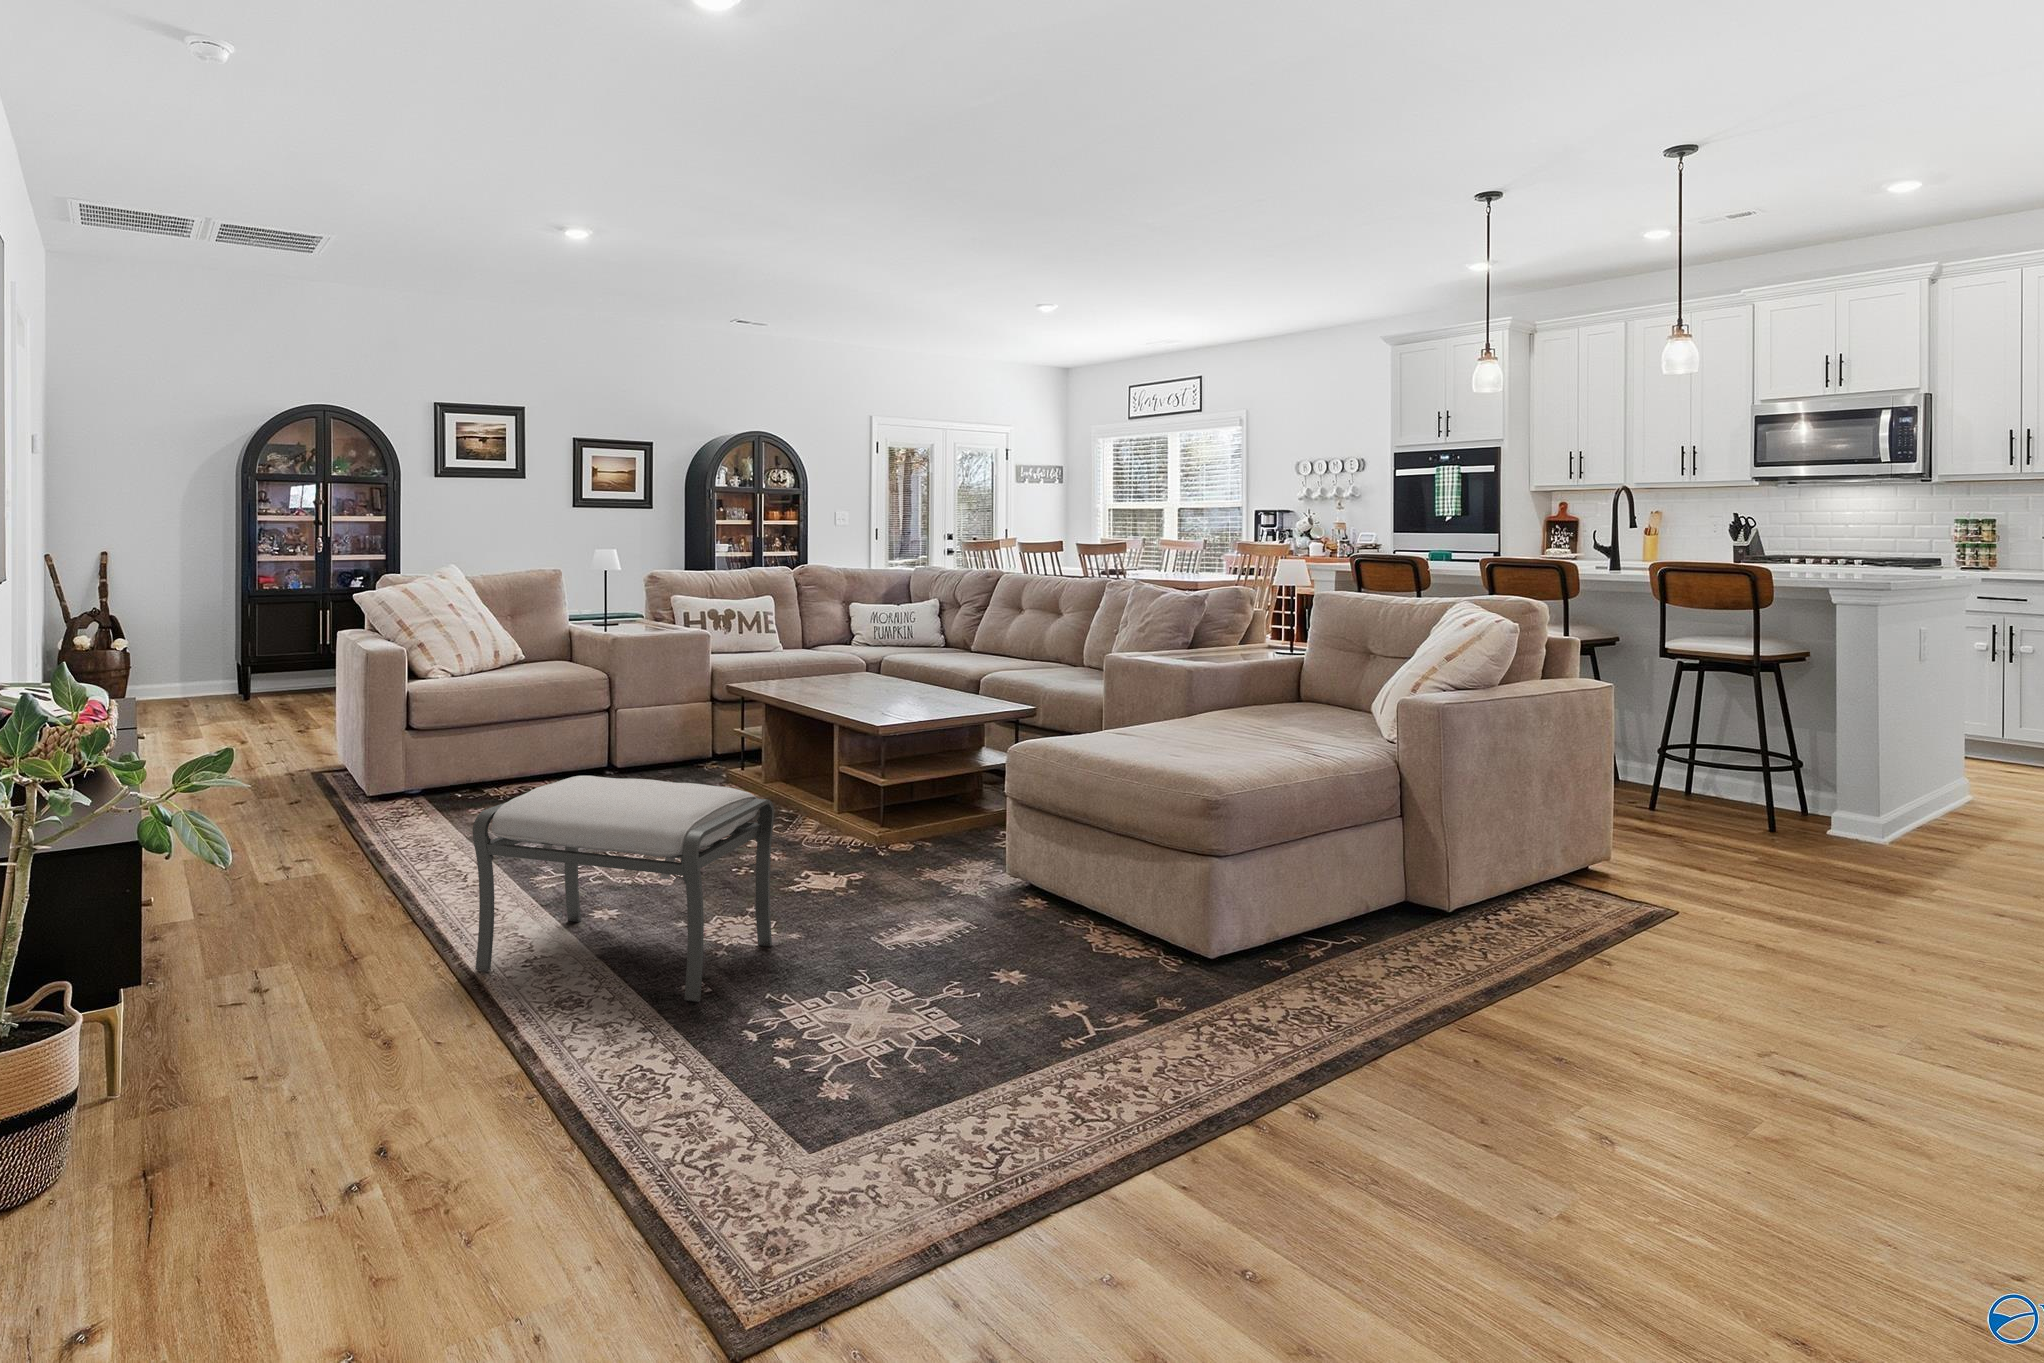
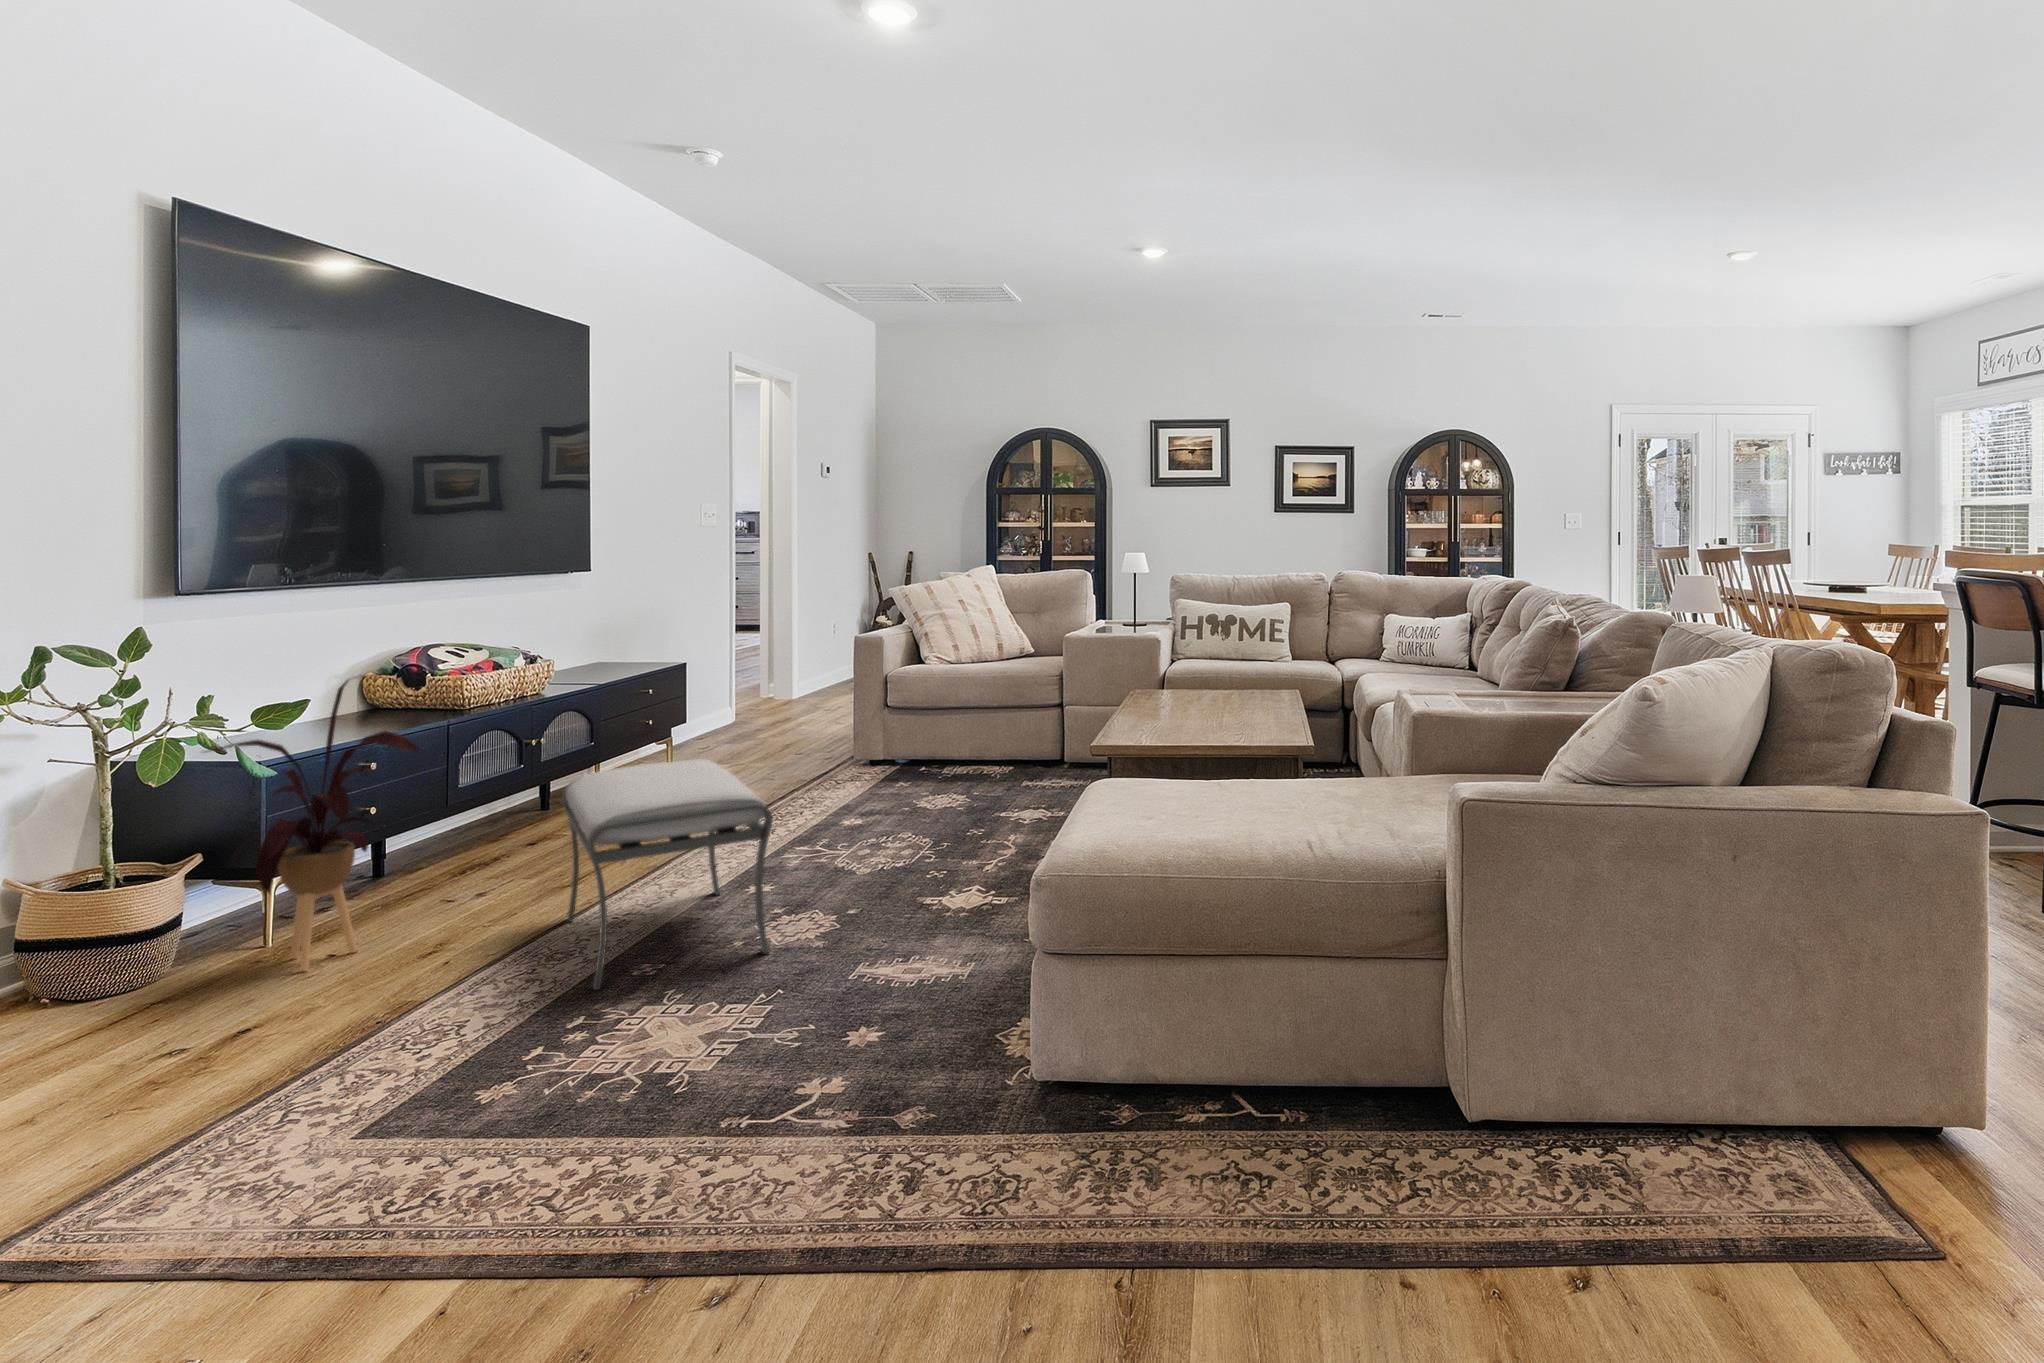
house plant: none [144,706,427,1077] -> present [209,680,418,971]

